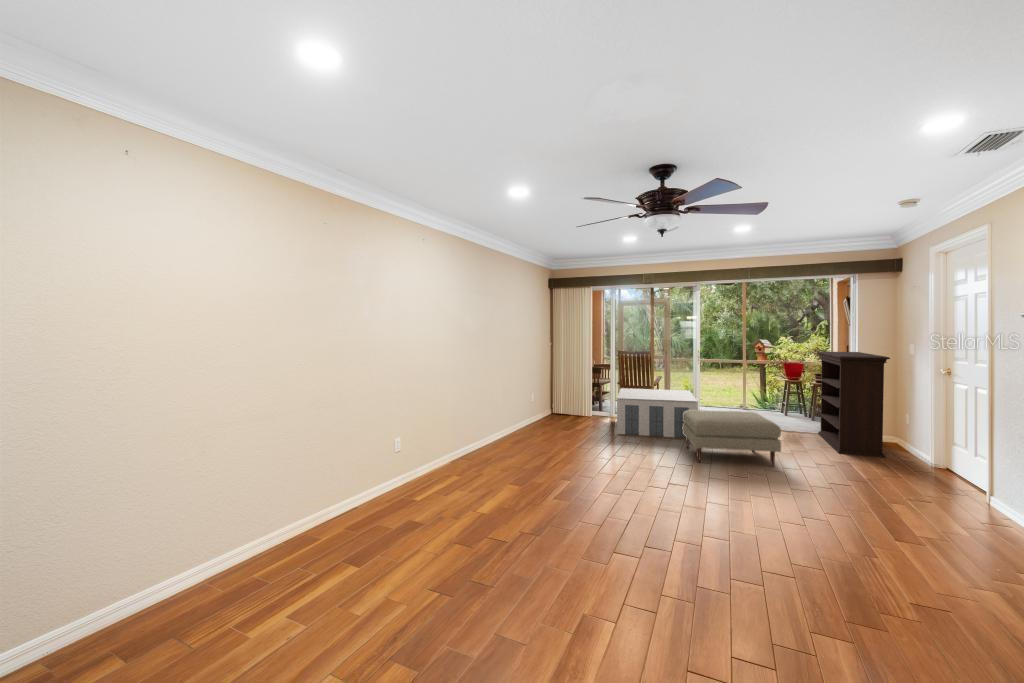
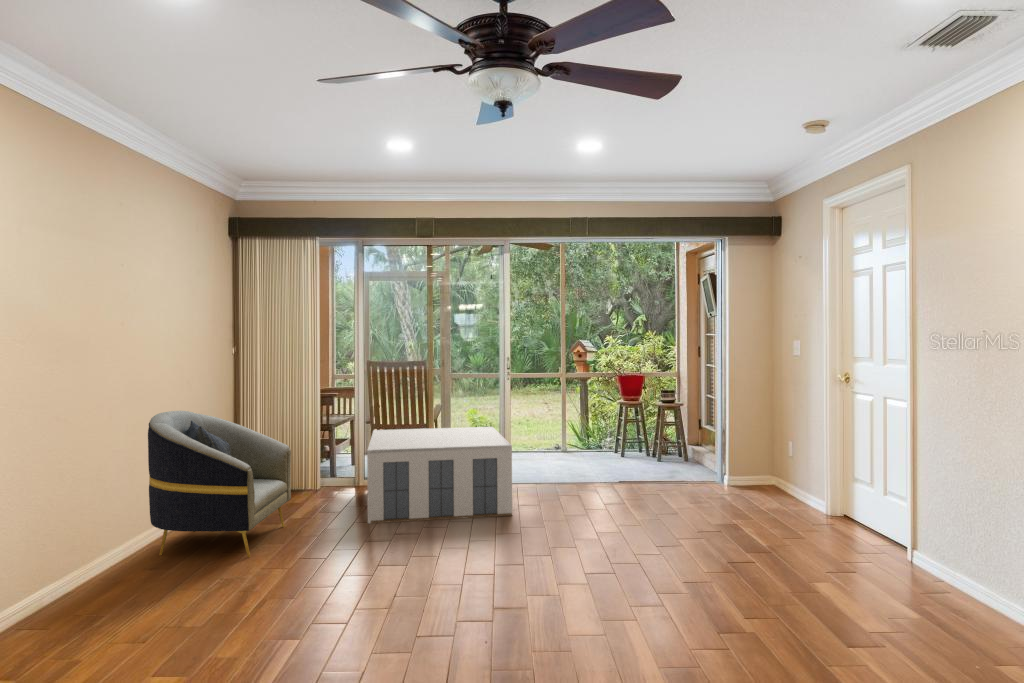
bookshelf: present [818,352,890,458] -> none [672,355,775,512]
armchair: none [521,374,580,442] -> present [148,411,291,558]
ottoman: present [683,410,781,466] -> none [489,458,654,565]

